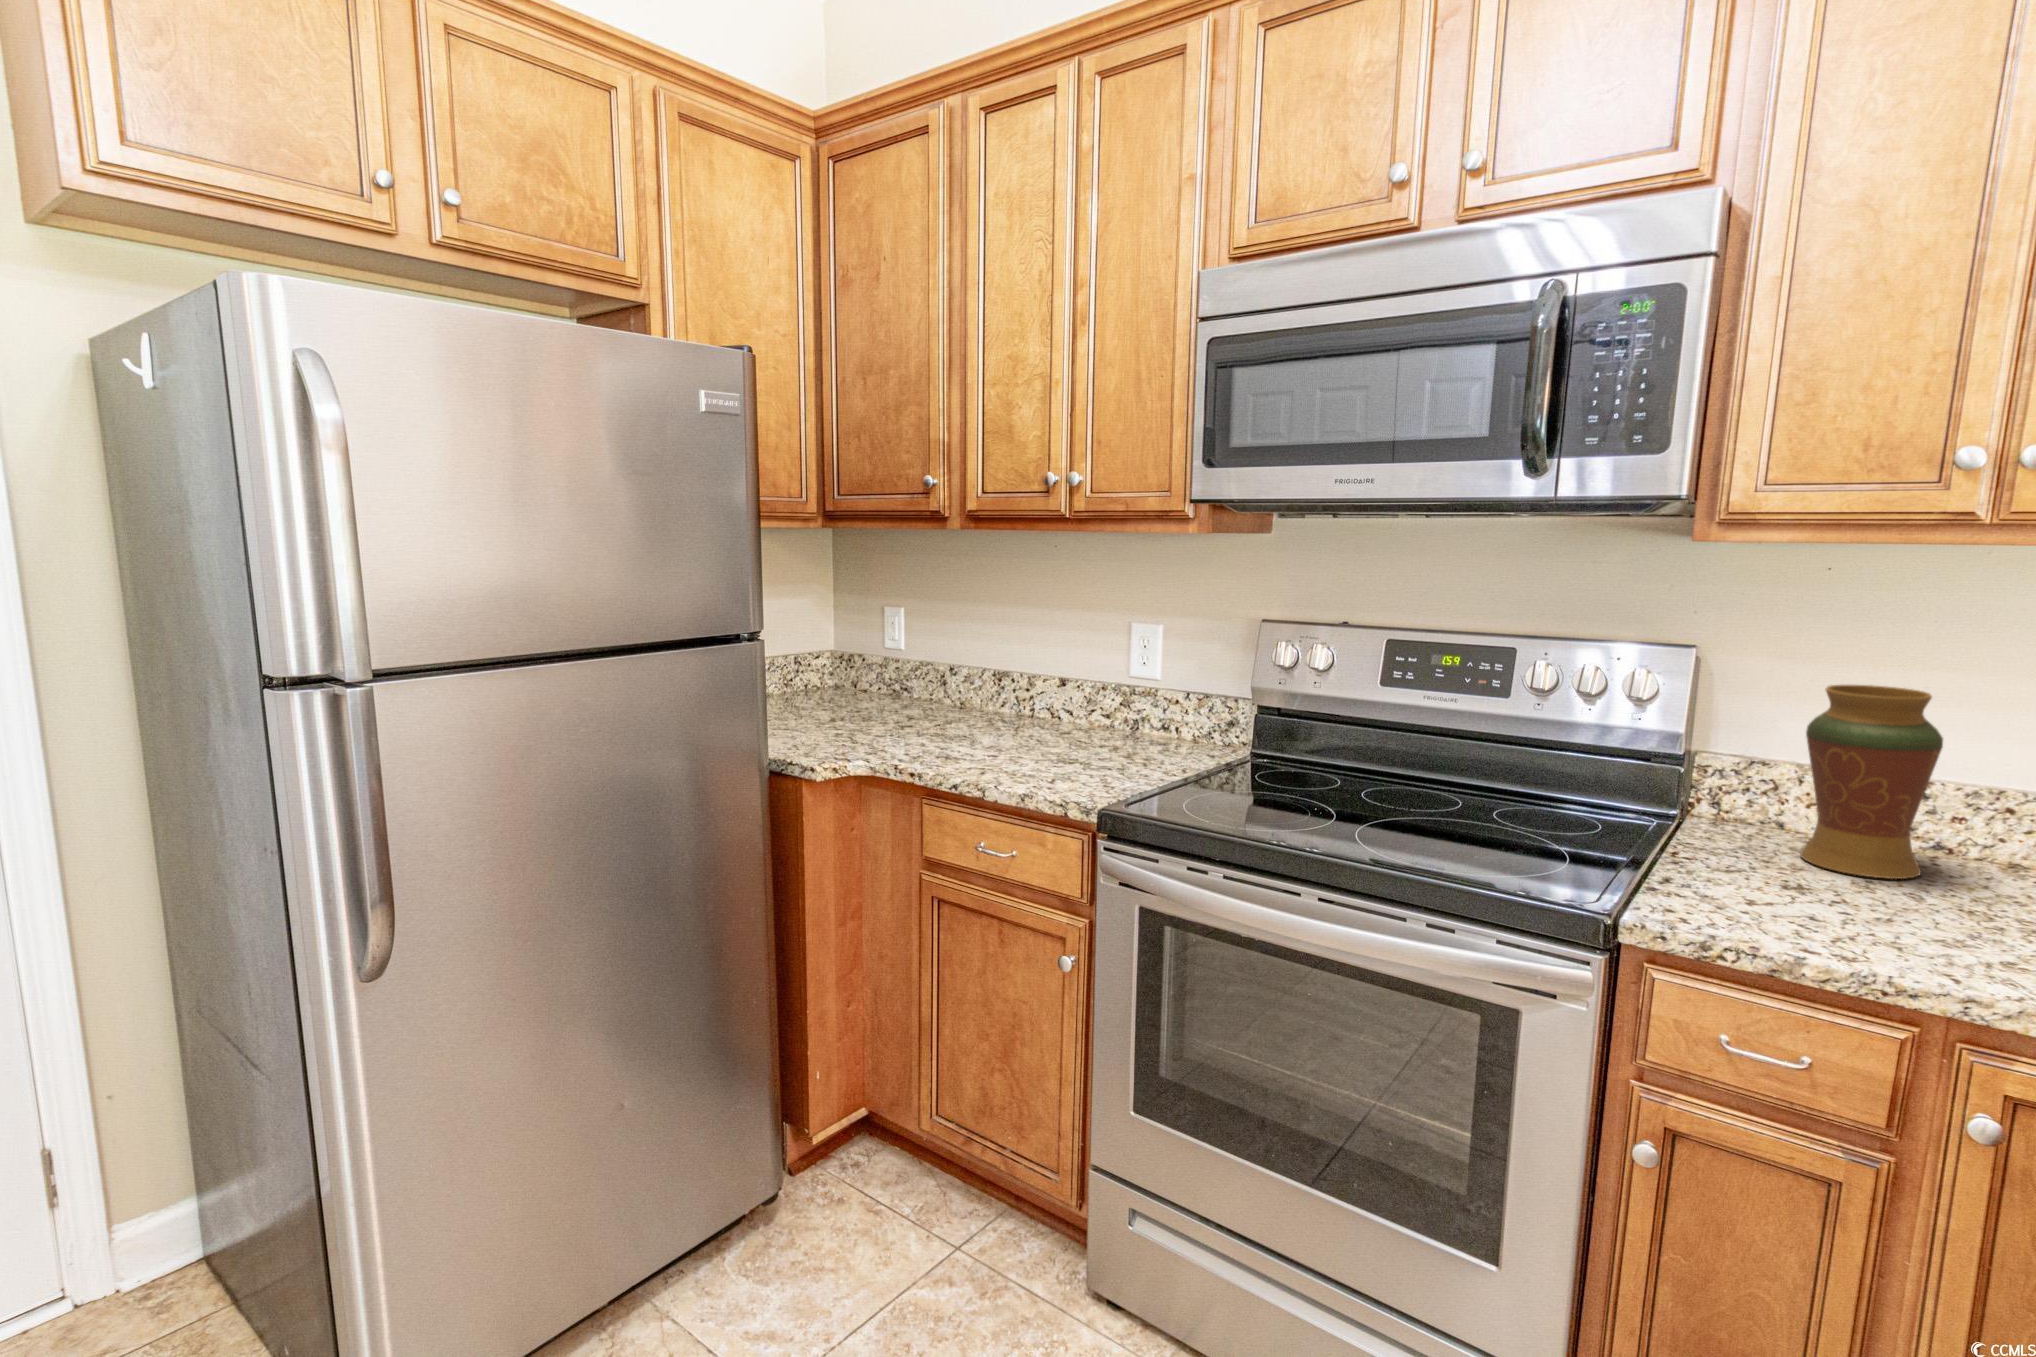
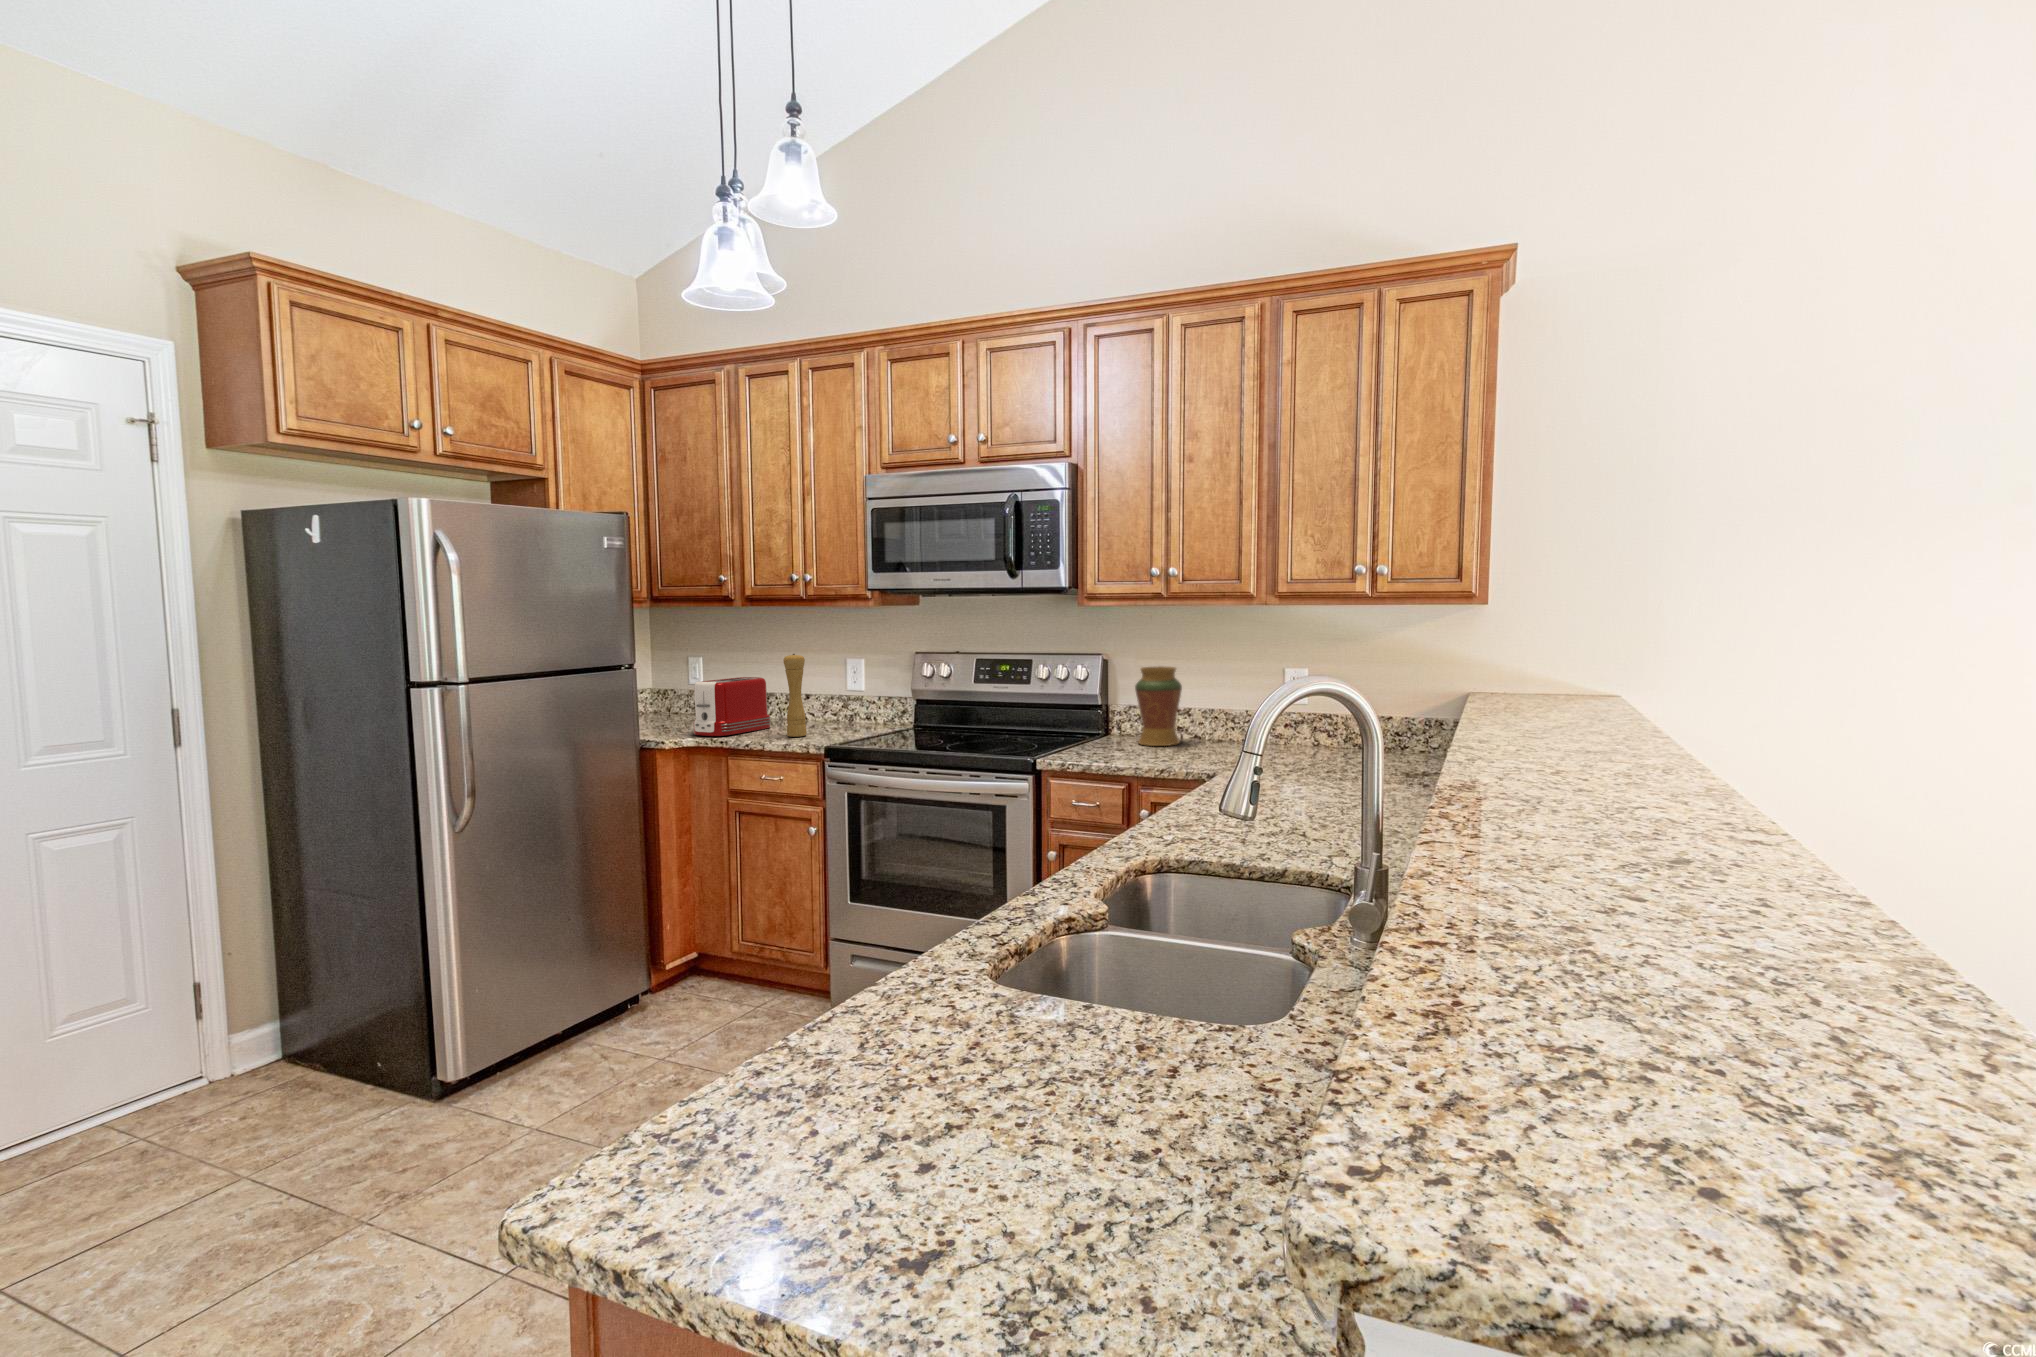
pepper mill: none [1026,617,1063,768] -> present [783,654,807,737]
toaster: none [873,650,1001,755] -> present [693,677,771,736]

